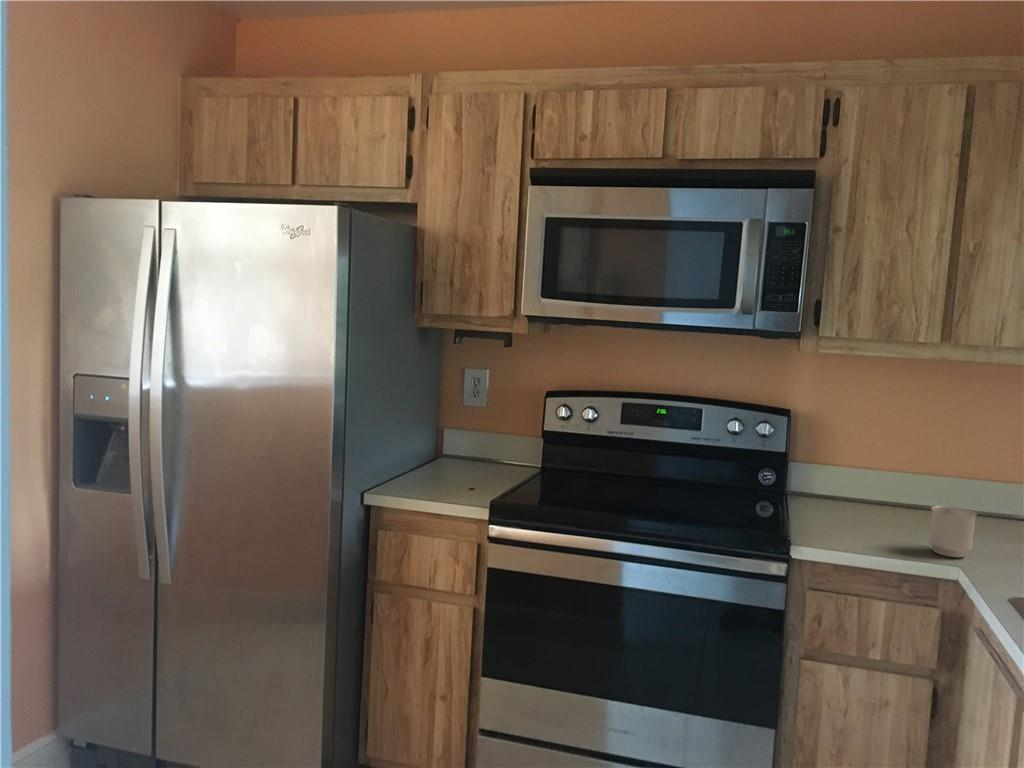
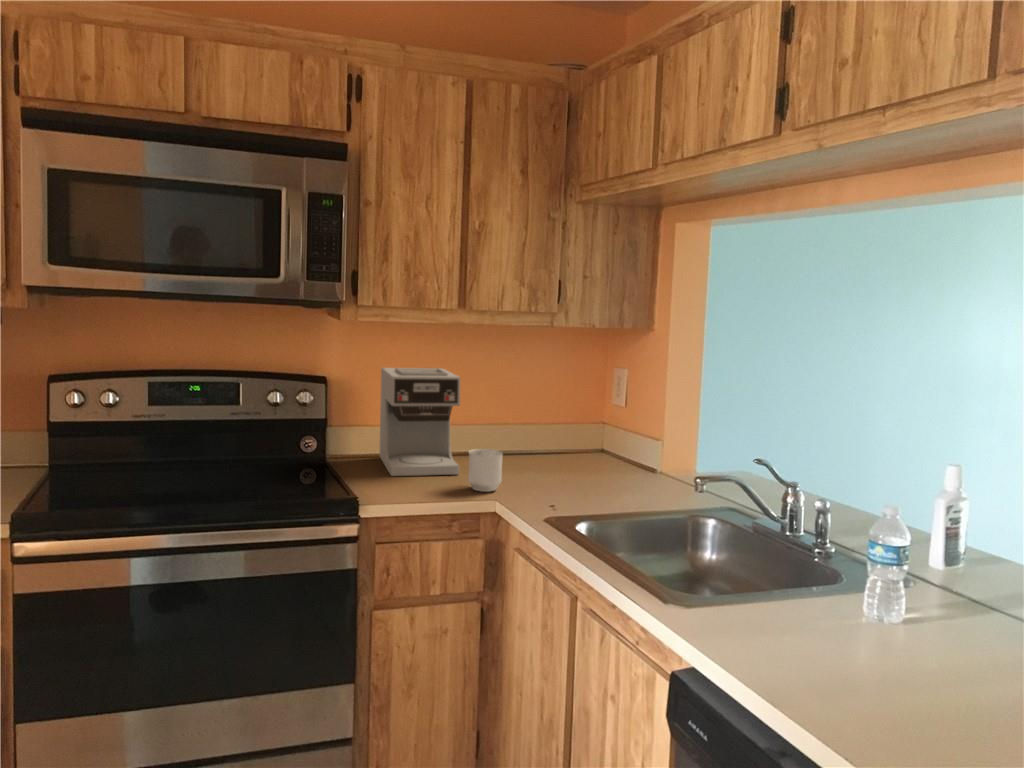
coffee maker: none [845,405,938,533] -> present [380,368,460,476]

